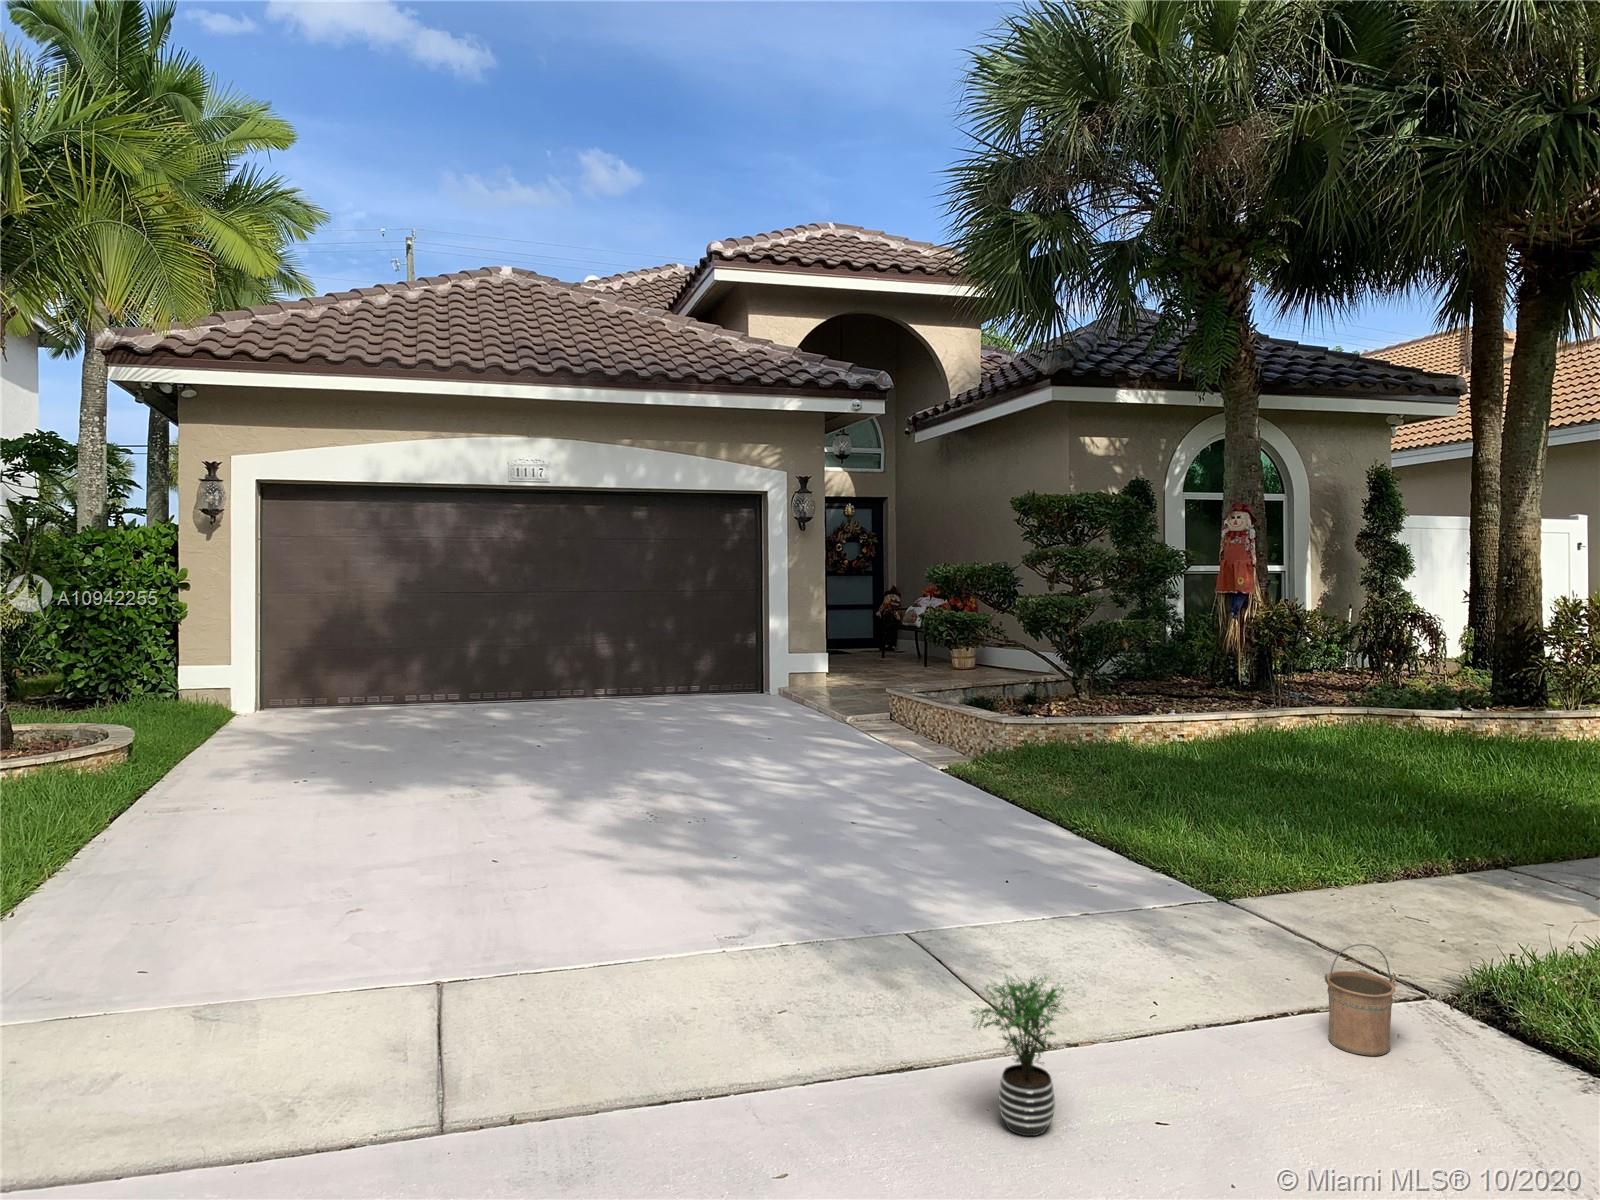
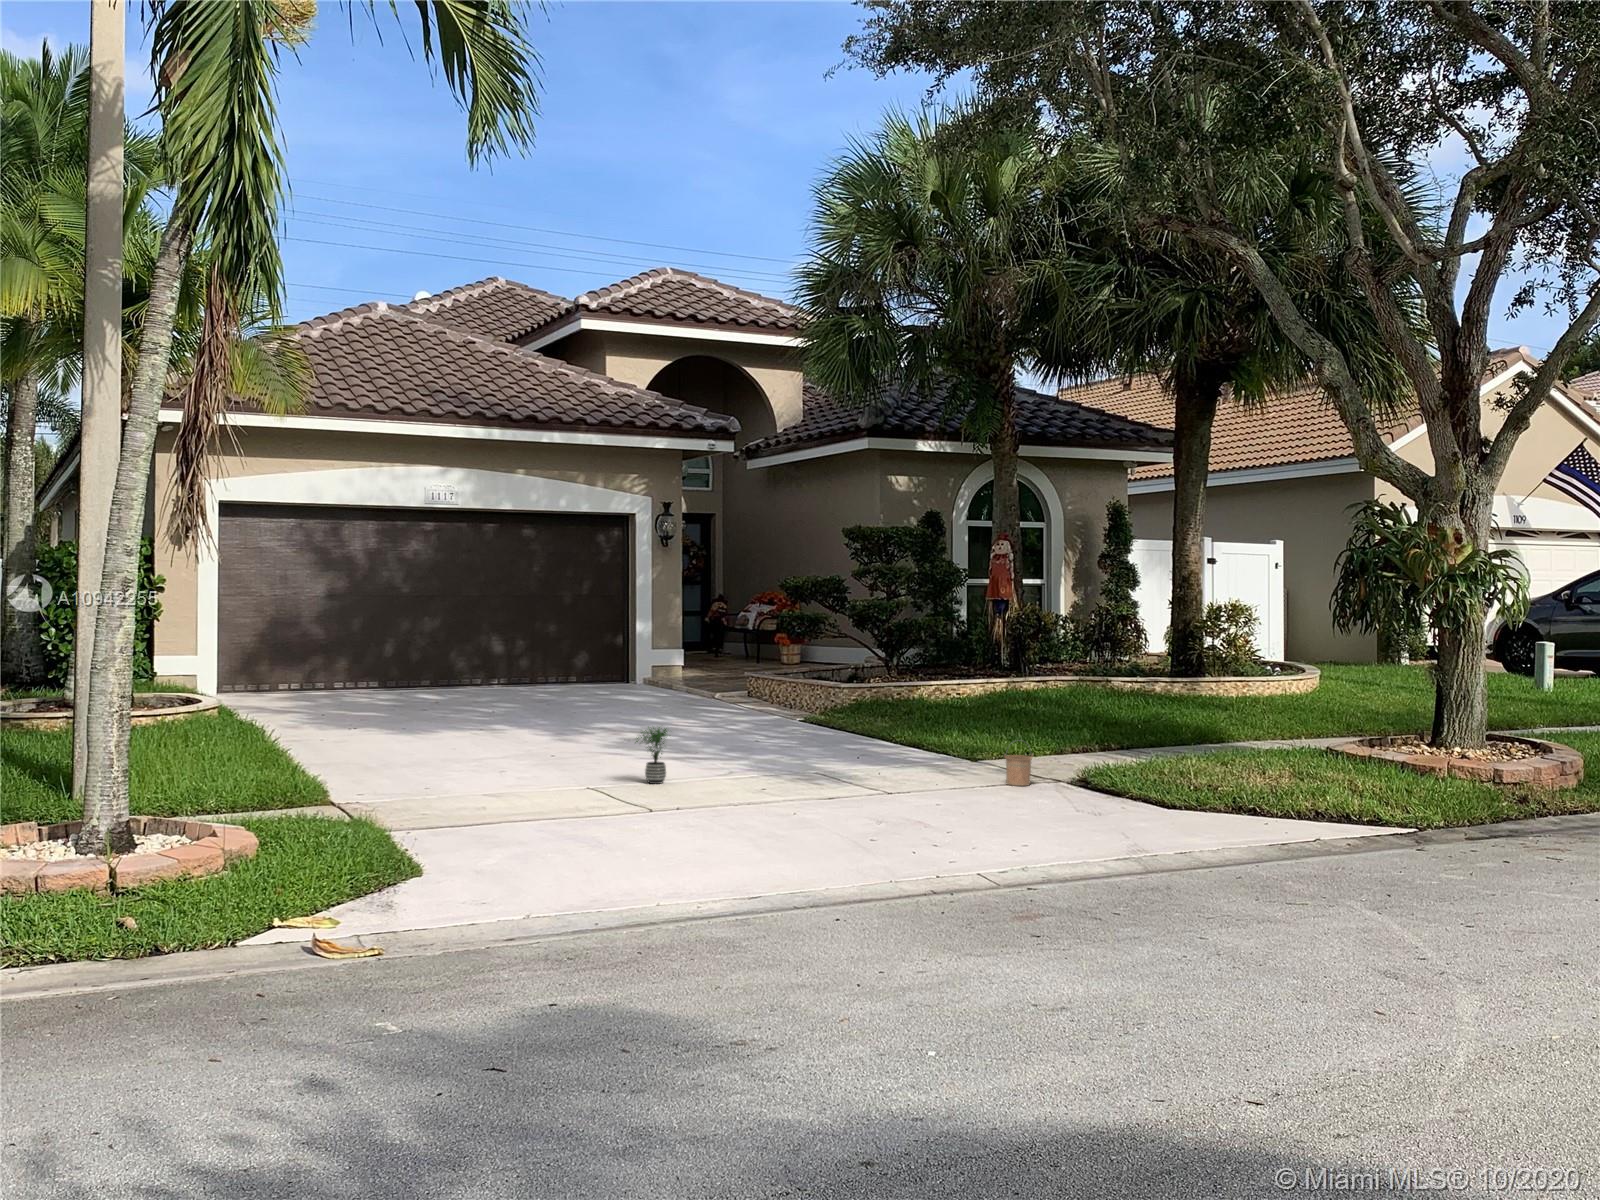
potted plant: present [972,976,1067,1136] -> present [635,727,667,784]

